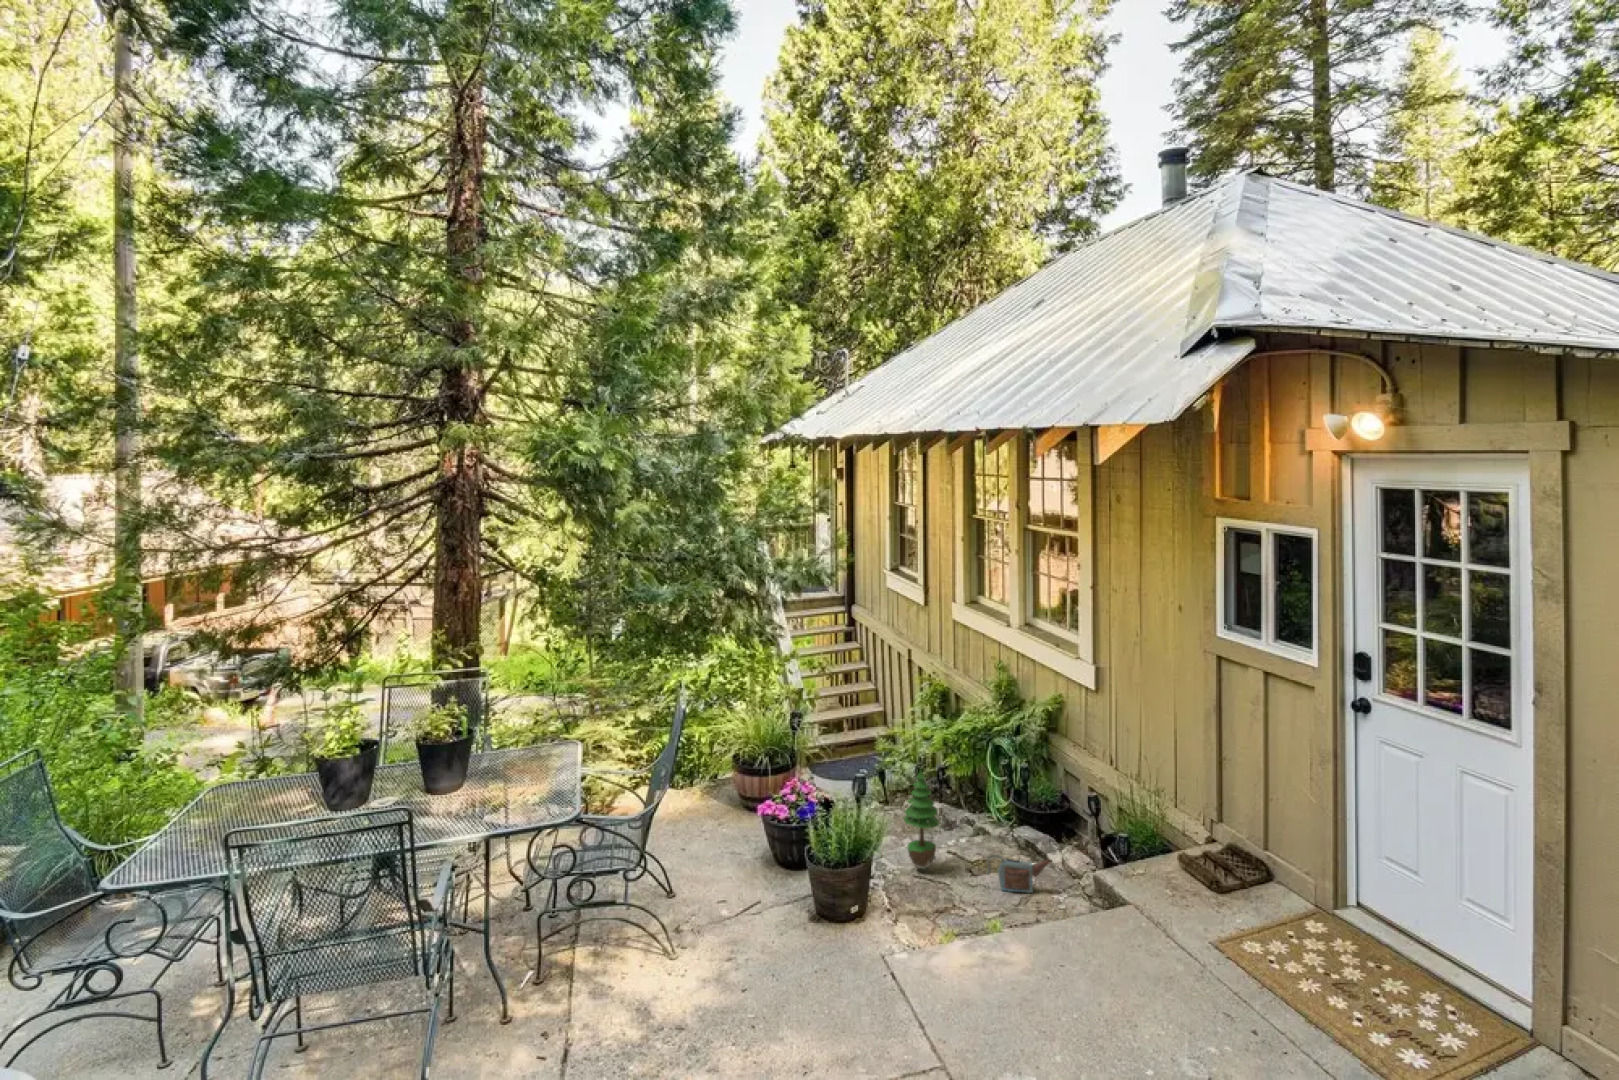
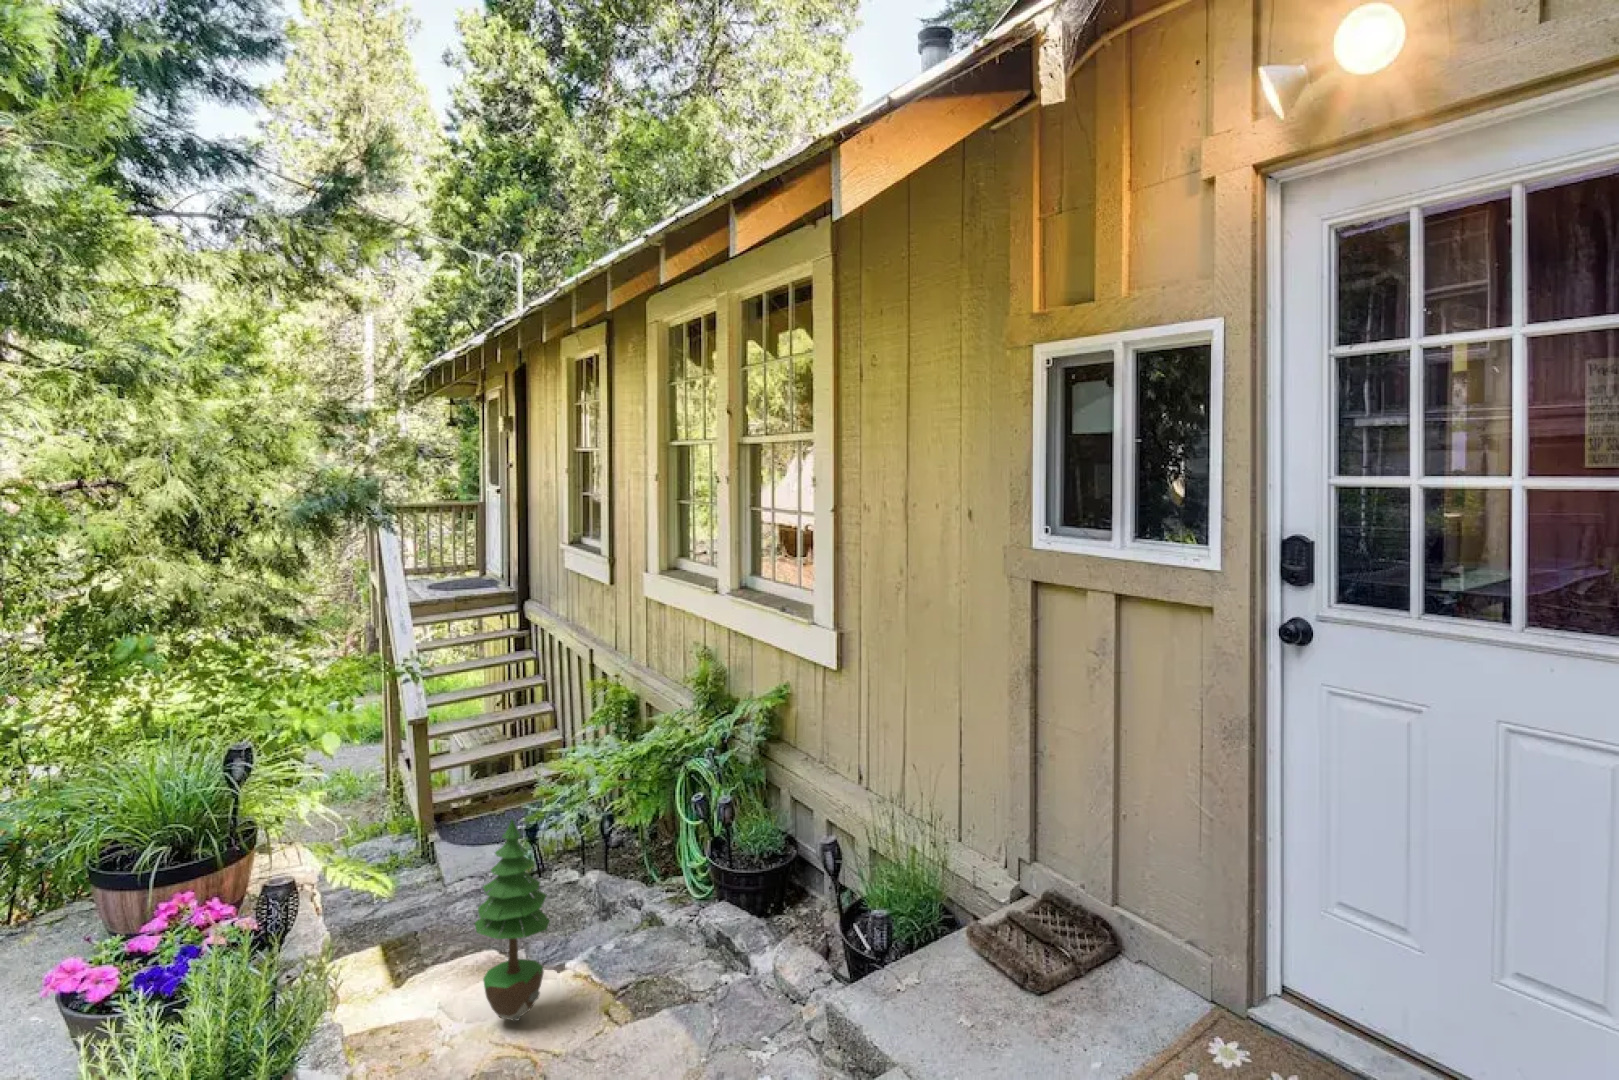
watering can: present [986,853,1051,893] -> none [630,973,758,1051]

